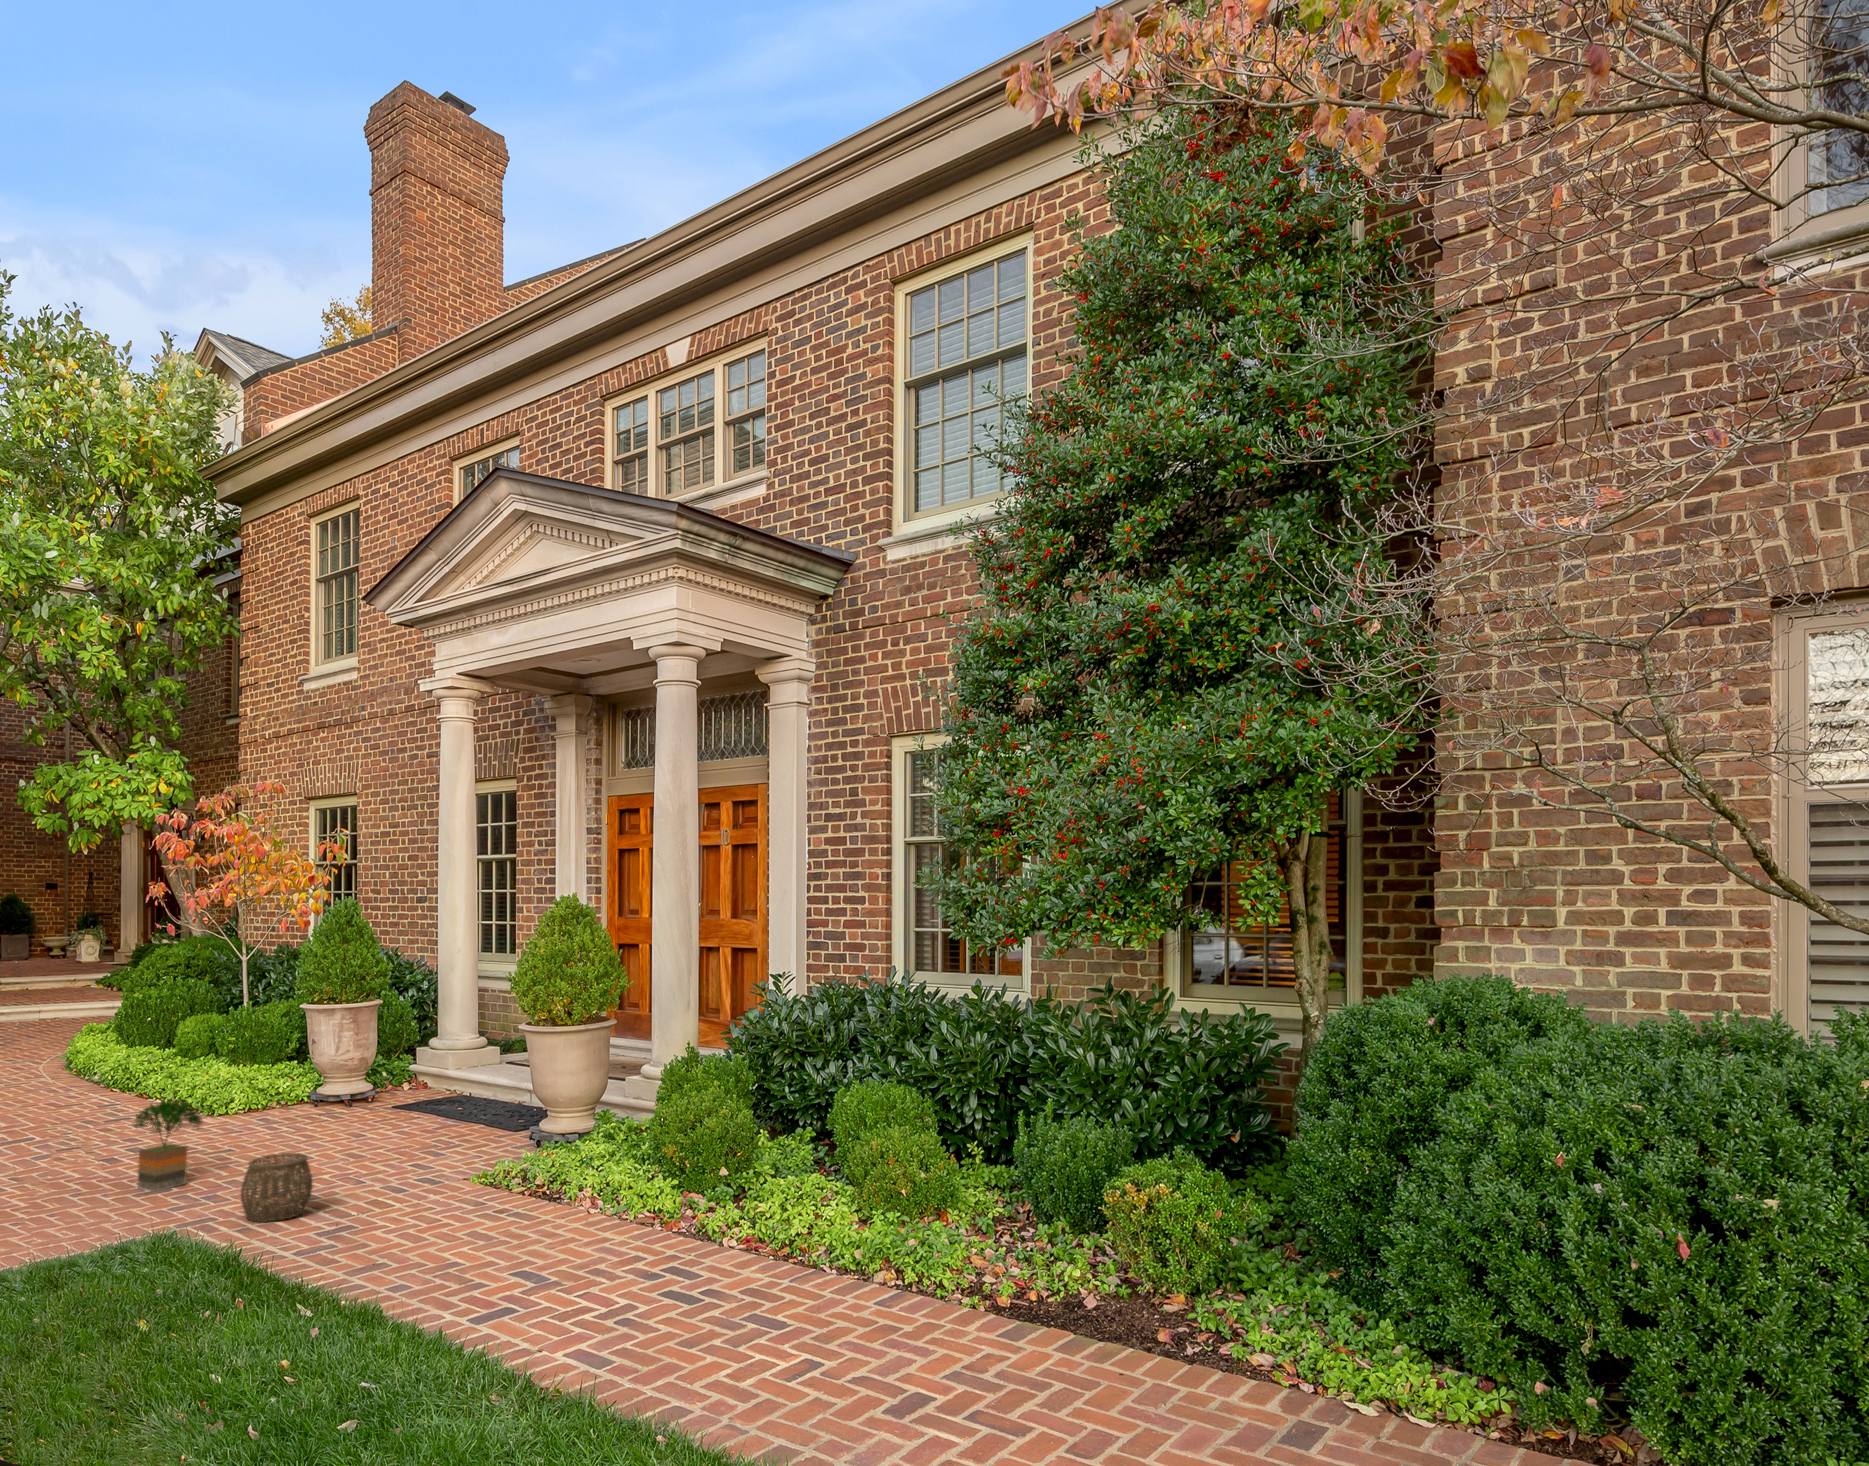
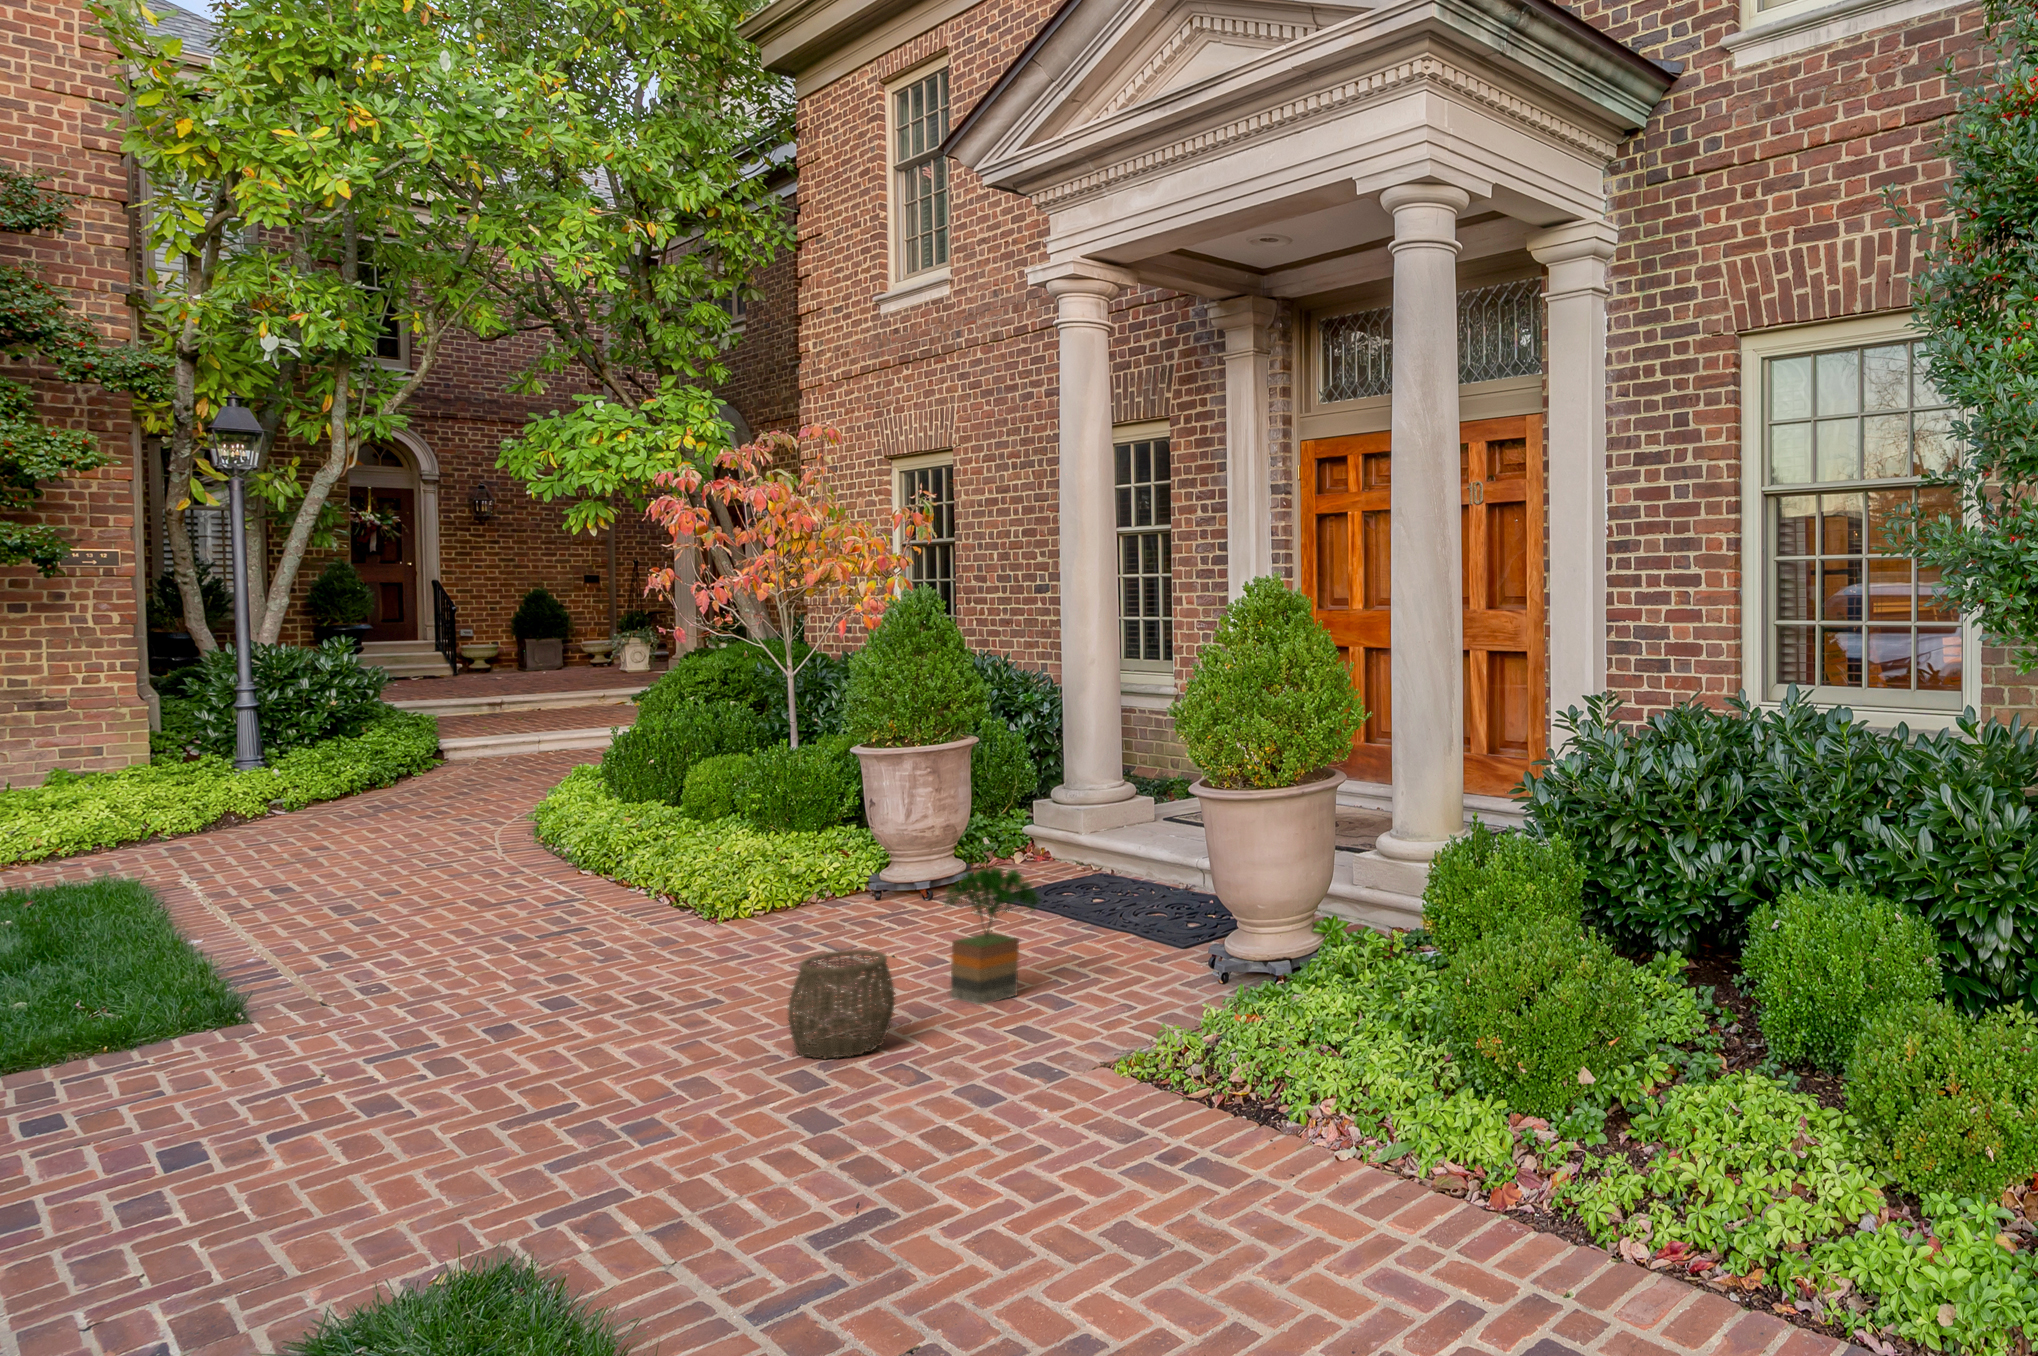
potted tree: present [135,1101,202,1191] -> present [943,868,1040,1005]

